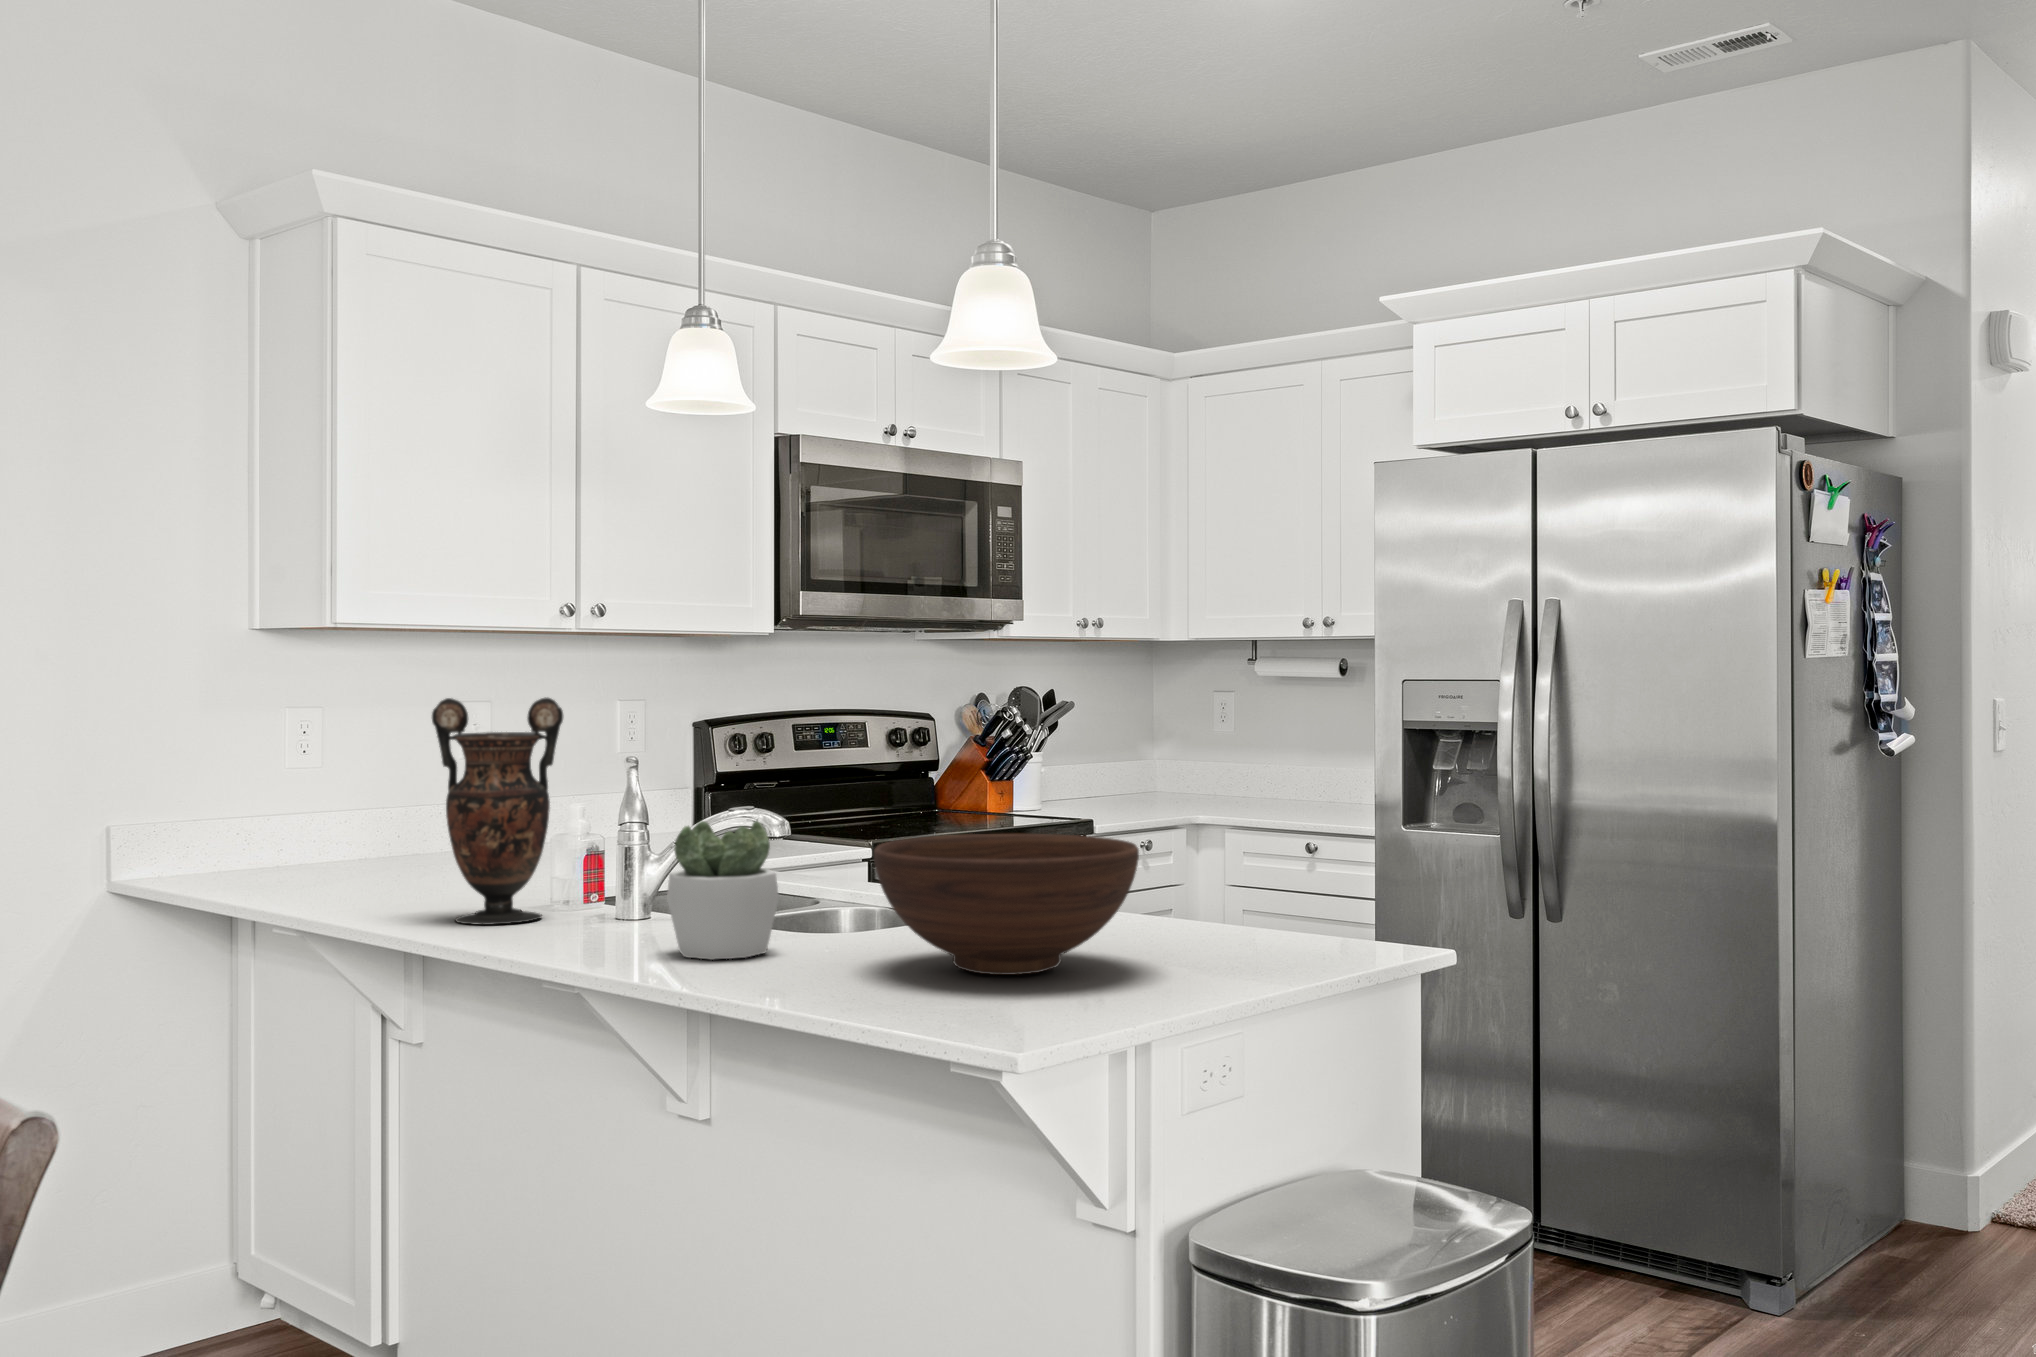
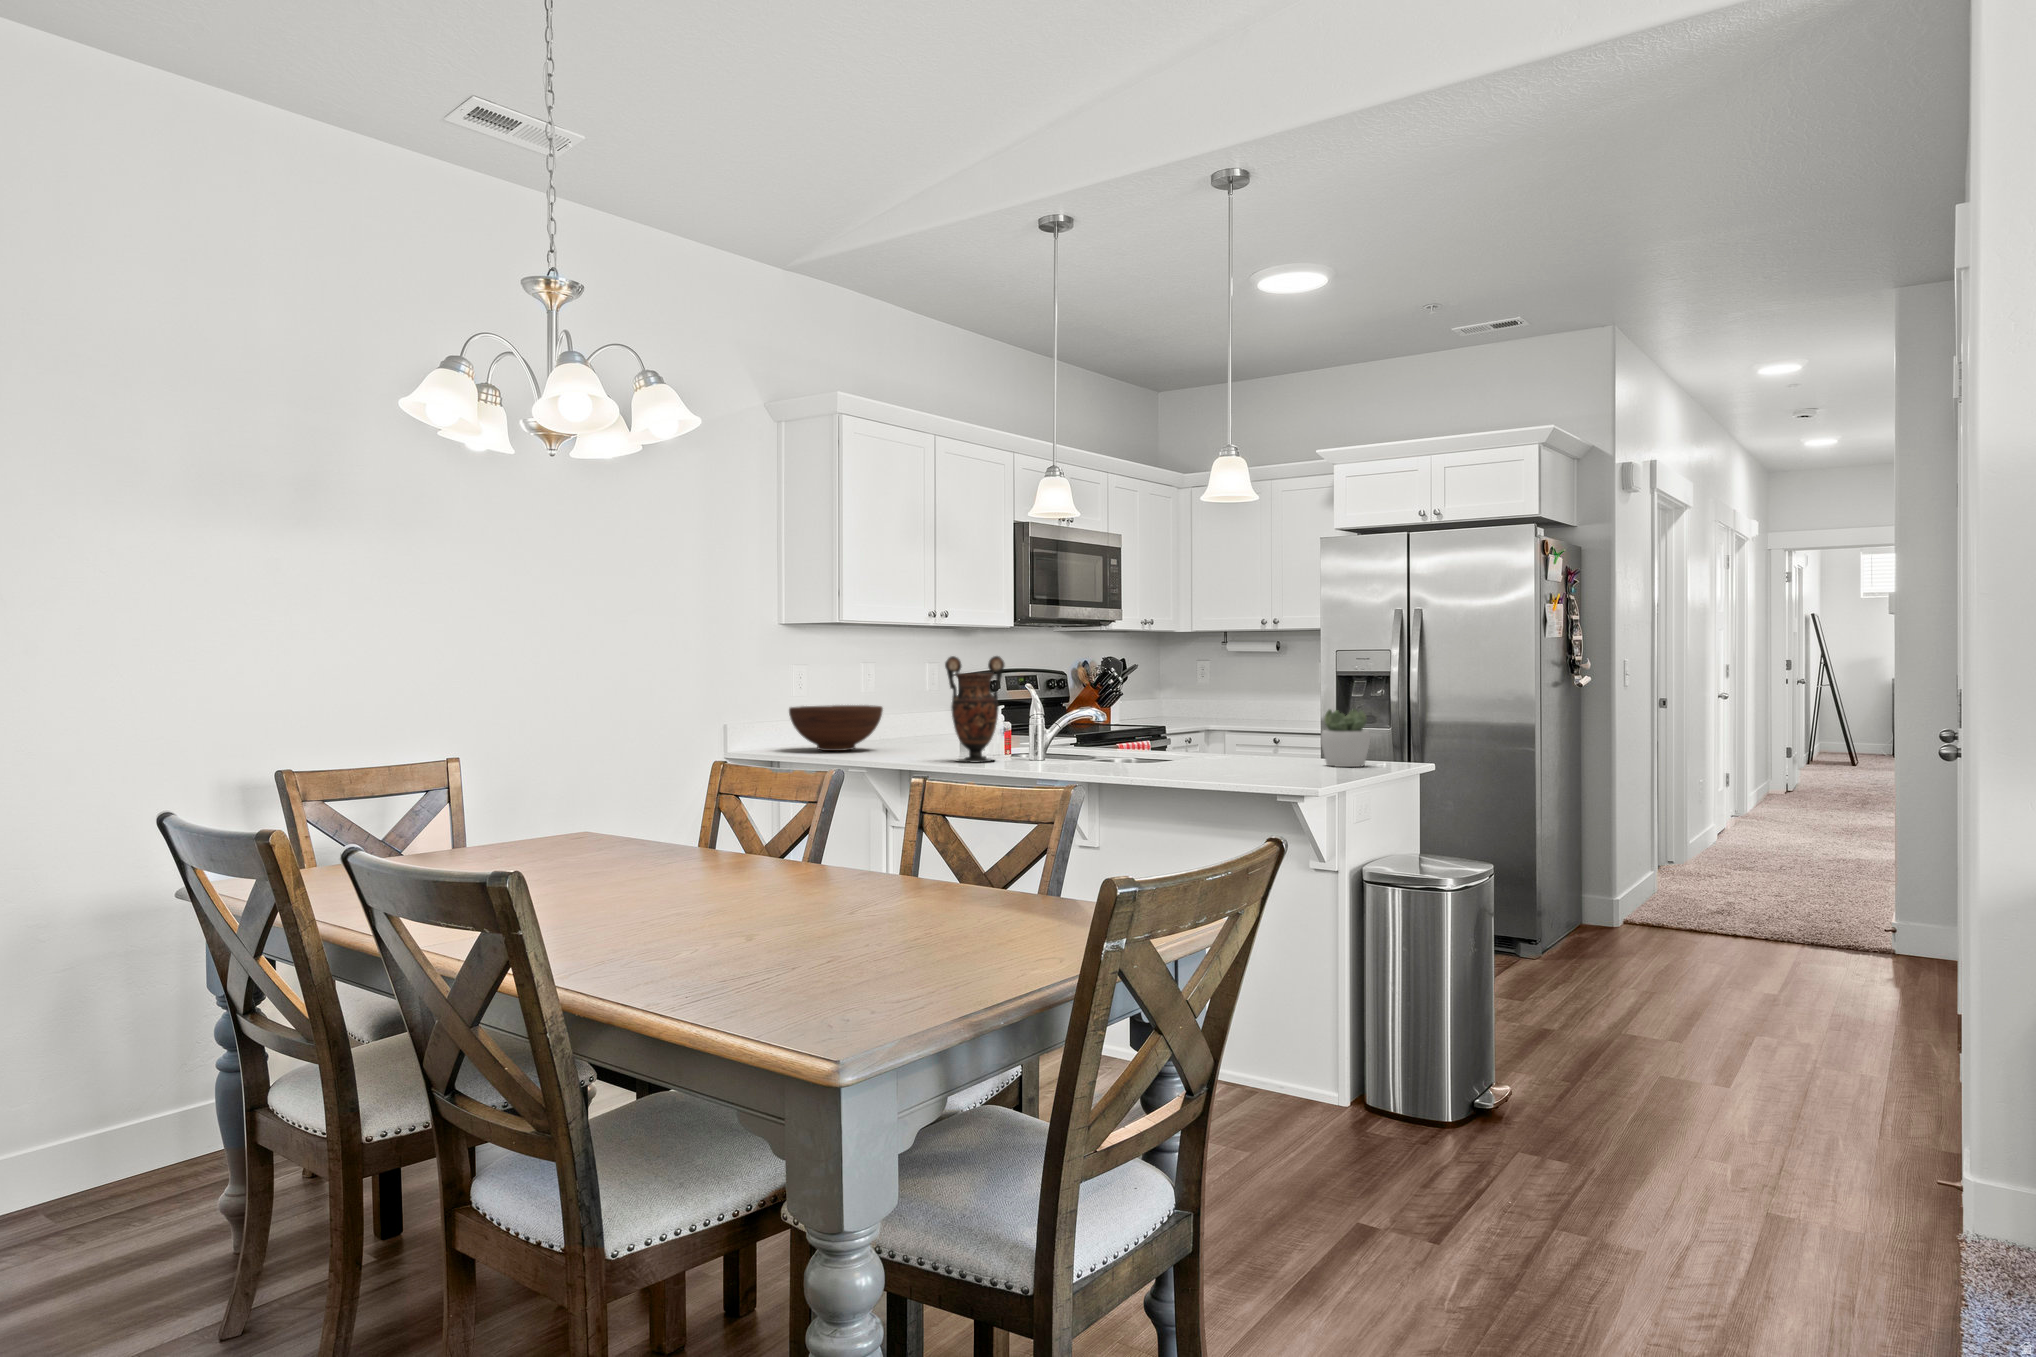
succulent plant: present [667,821,779,960] -> present [1321,709,1370,767]
fruit bowl: present [874,834,1139,975] -> present [789,705,883,751]

